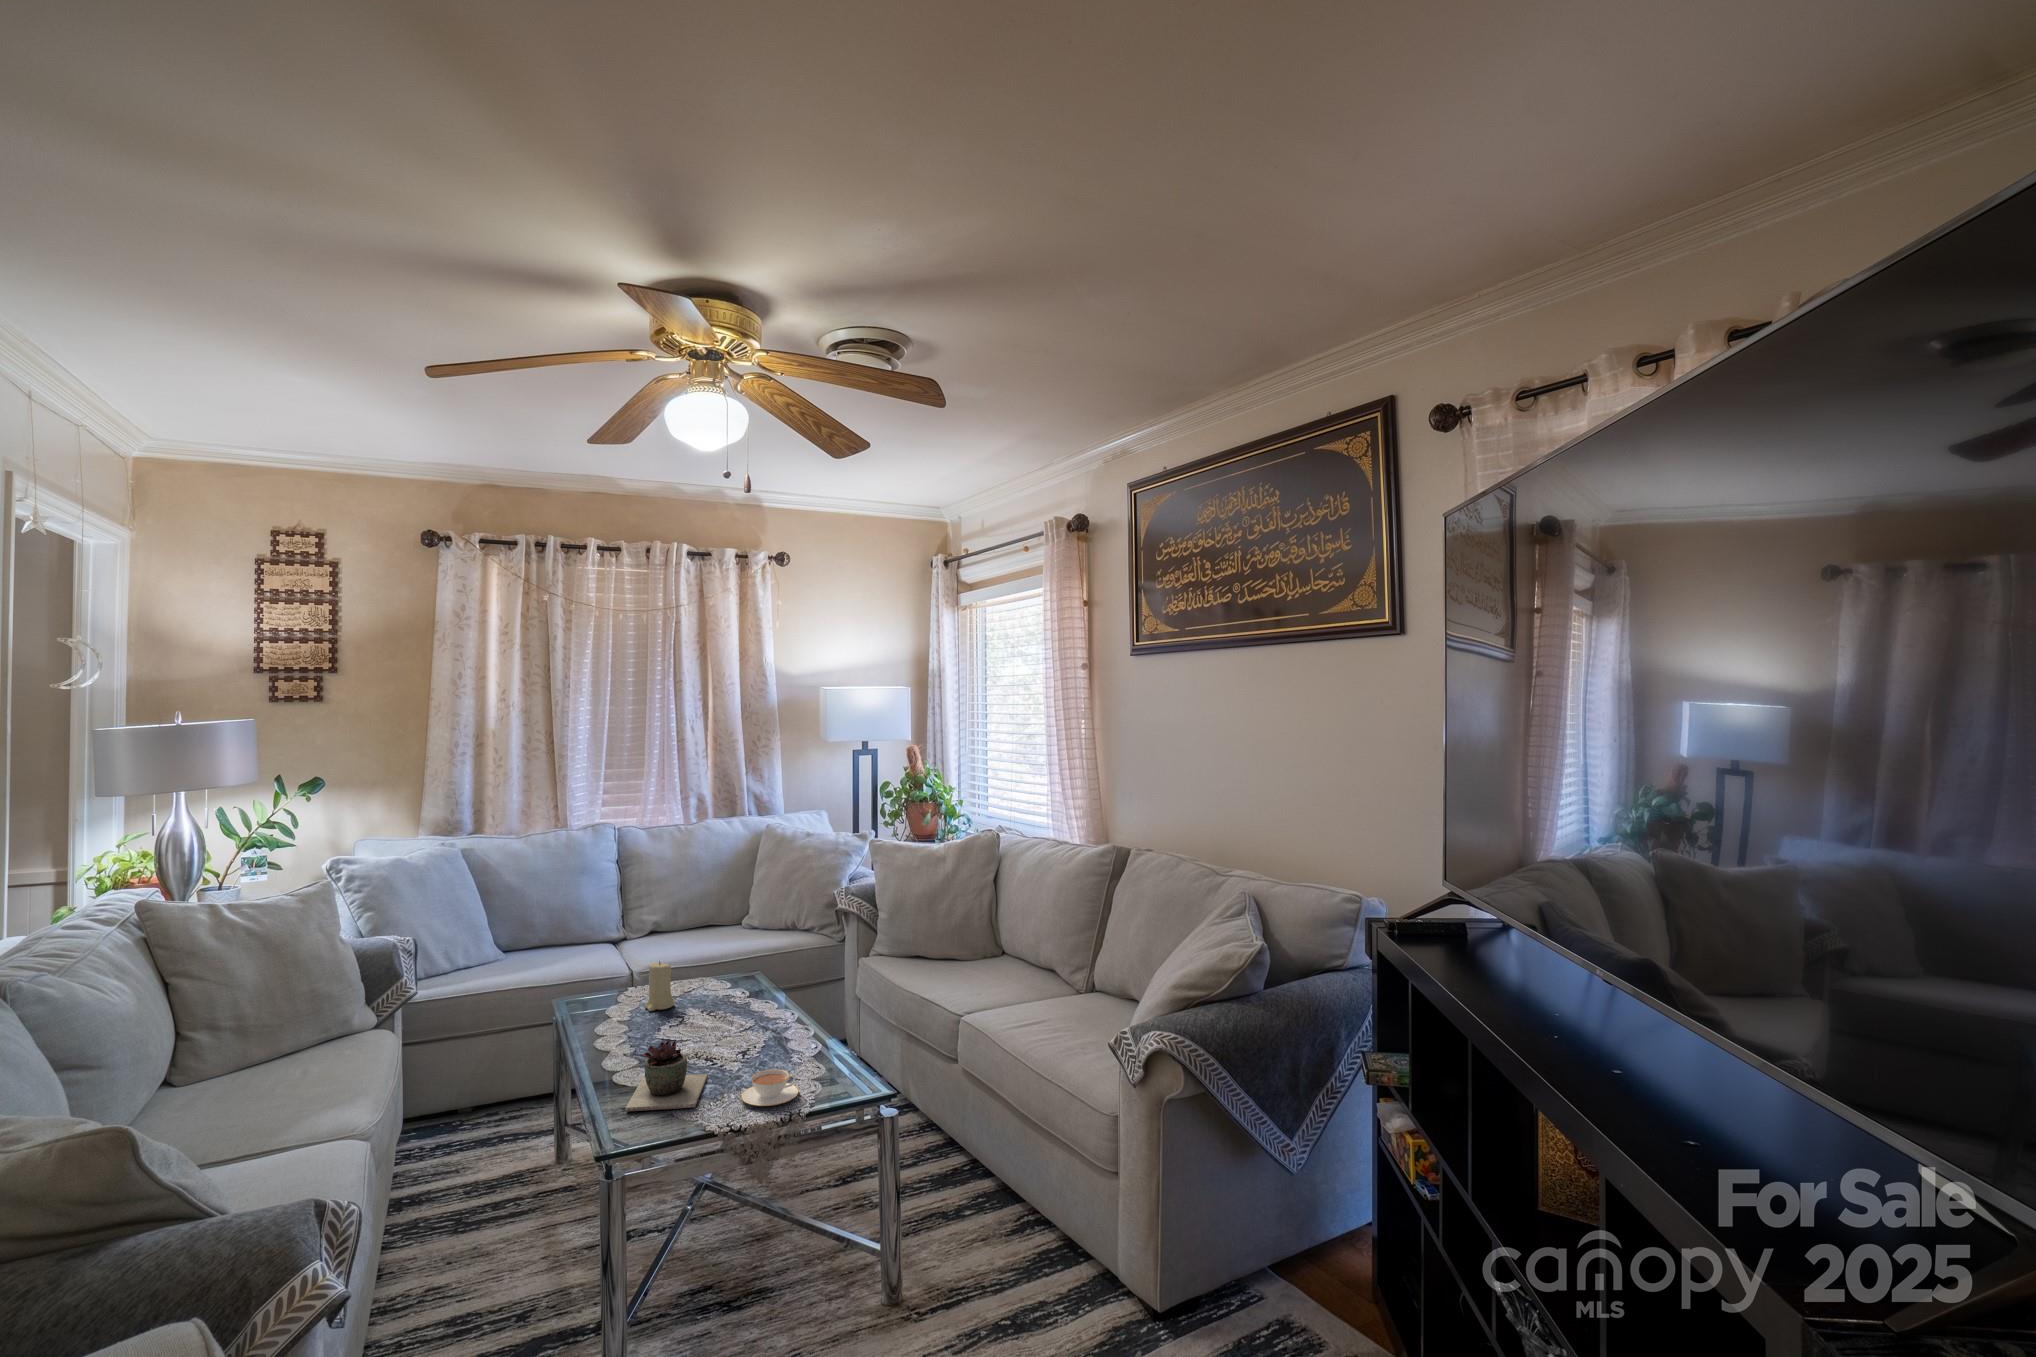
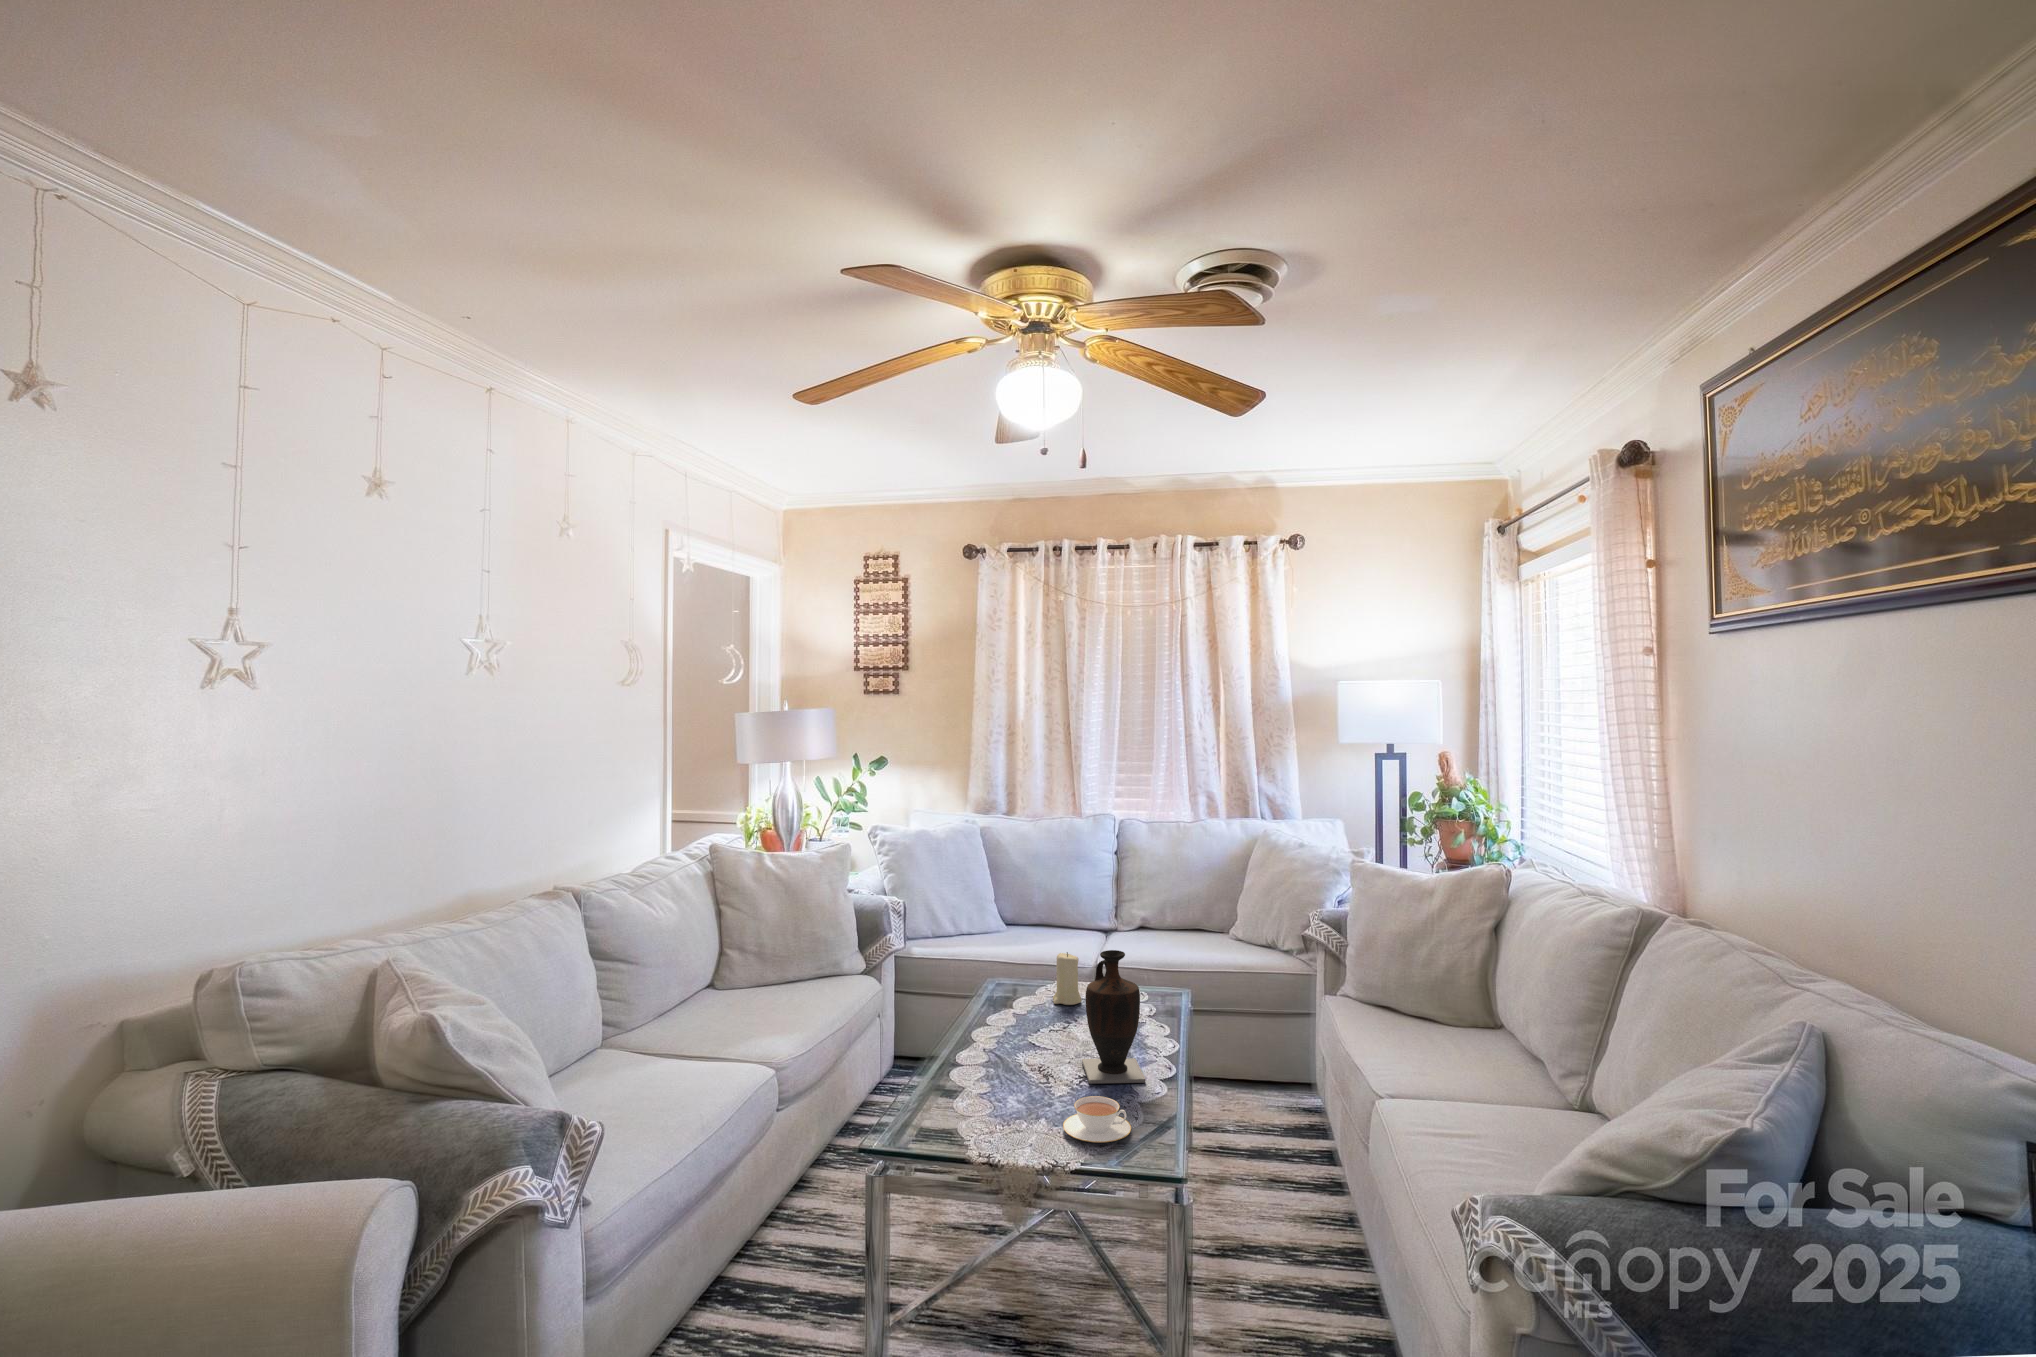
vase: none [716,949,781,1066] -> present [1082,950,1146,1084]
succulent plant: present [626,1040,708,1111] -> none [950,1035,1054,1119]

